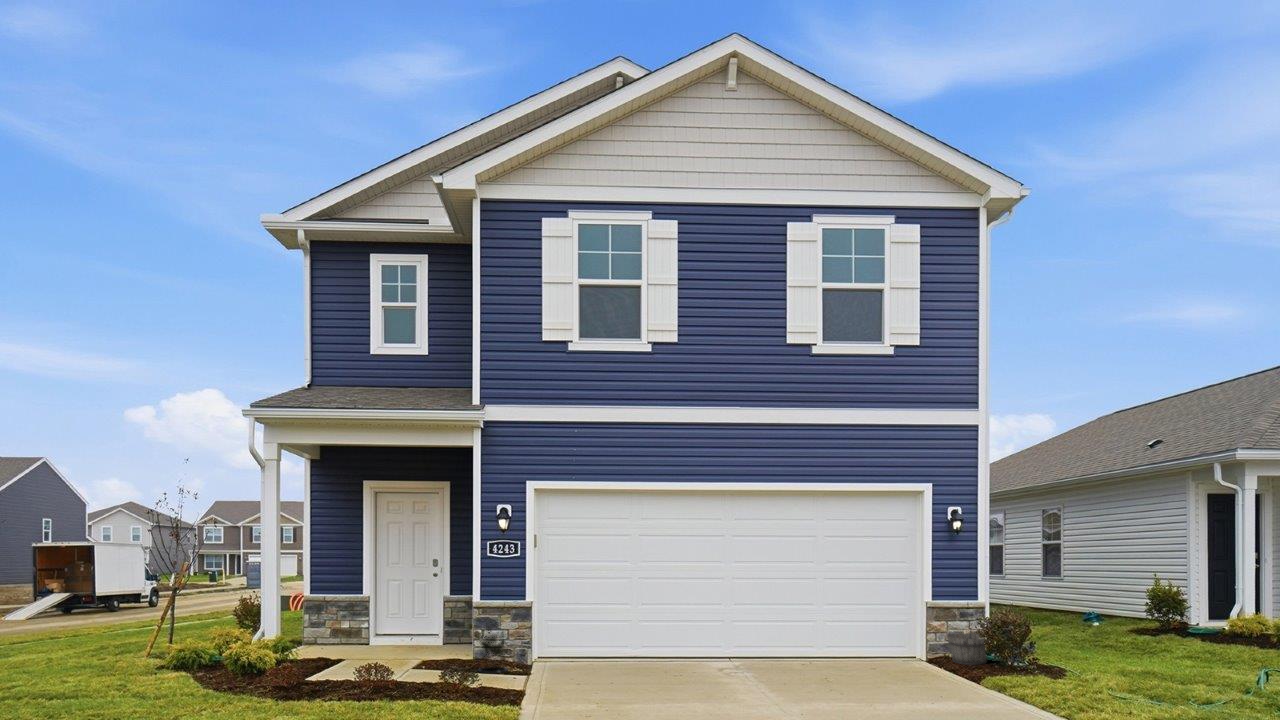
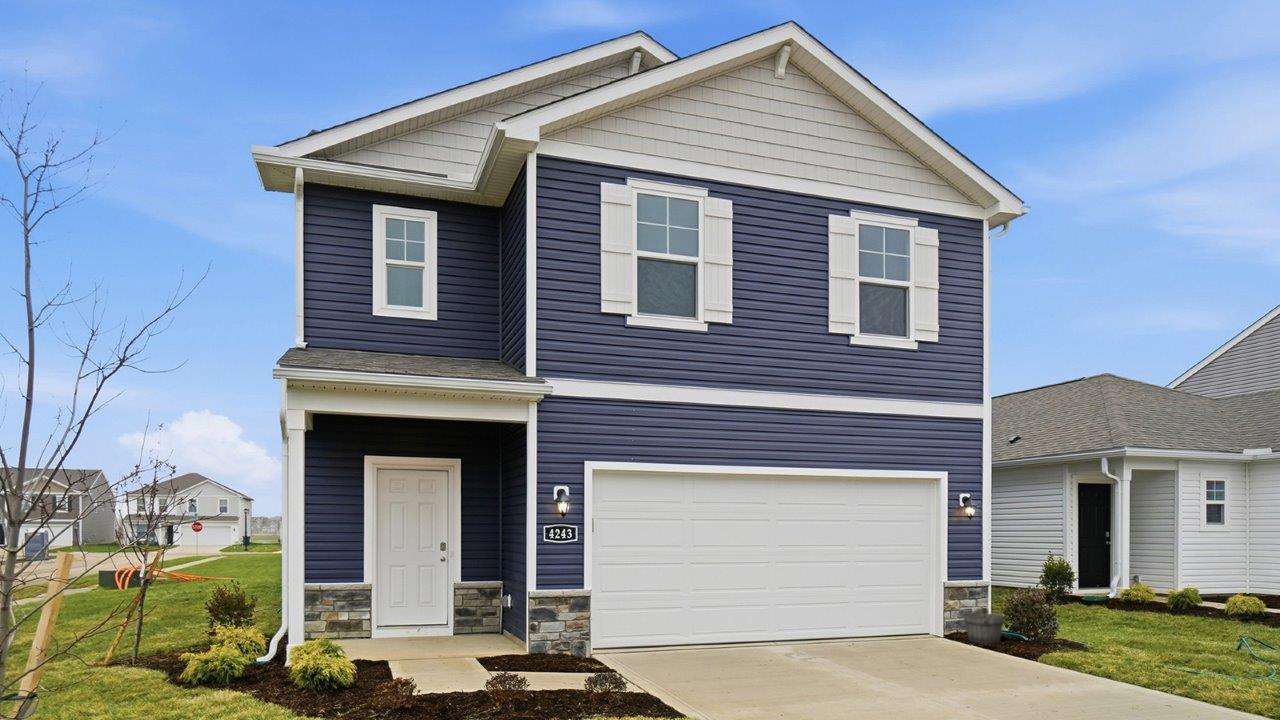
potted tree: present [479,625,508,673] -> none [540,608,574,669]

